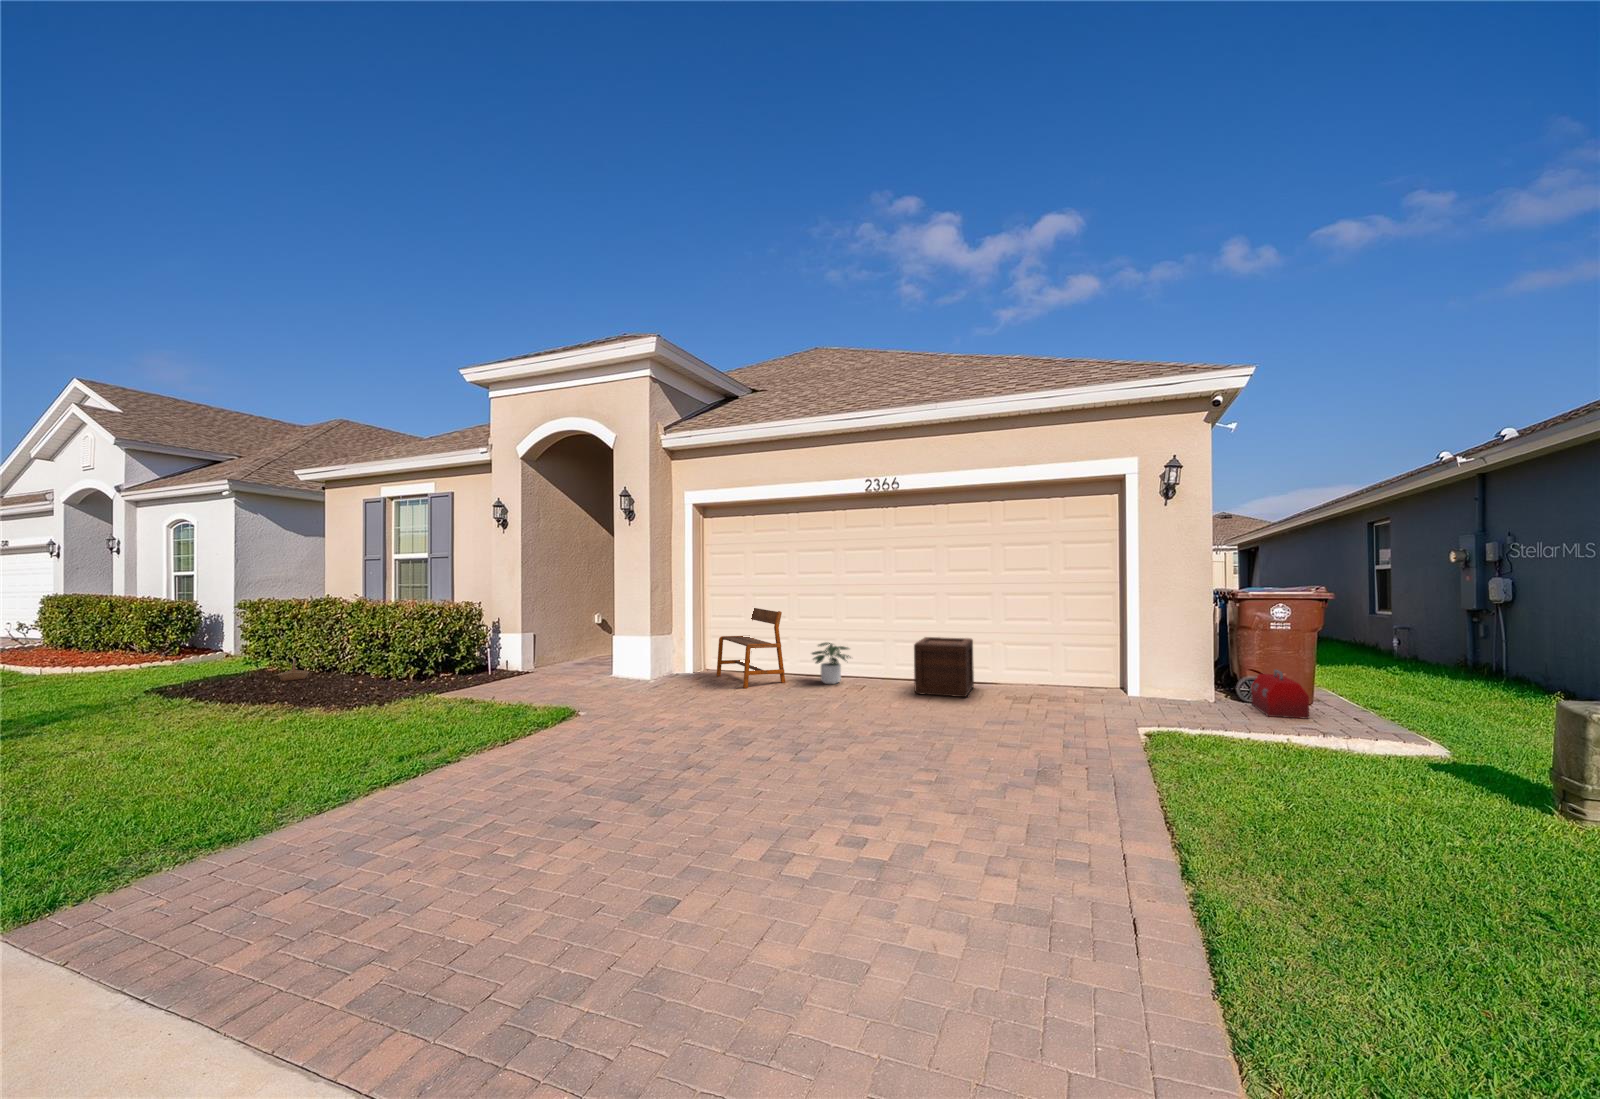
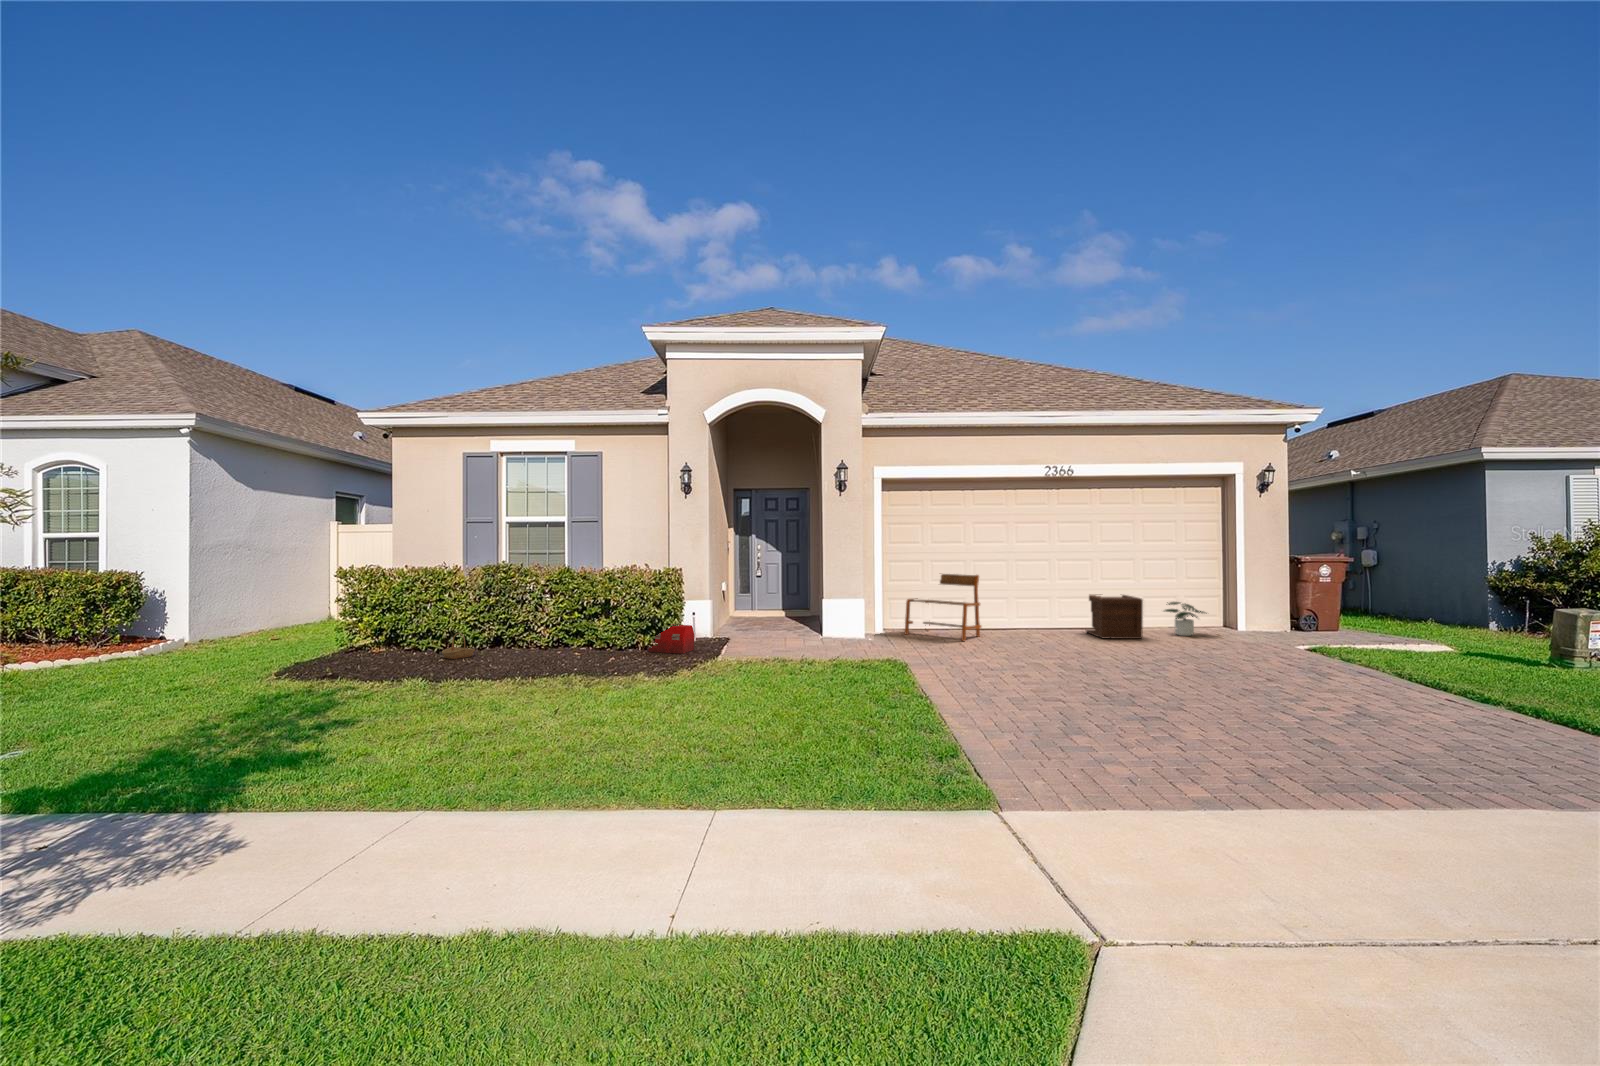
potted plant: present [812,642,851,684] -> present [1165,602,1207,636]
toolbox: present [1251,670,1309,719] -> present [648,625,694,654]

